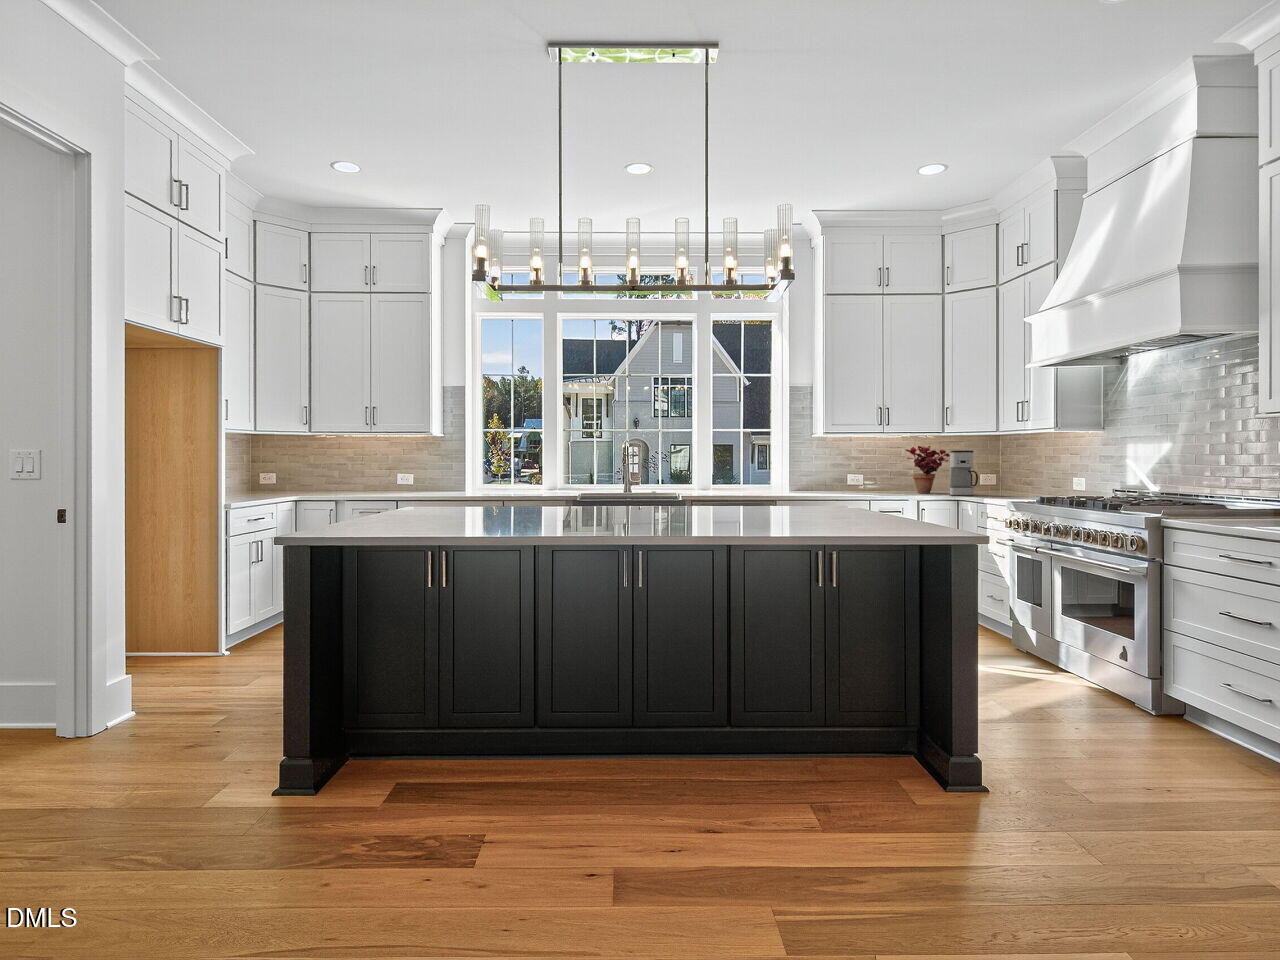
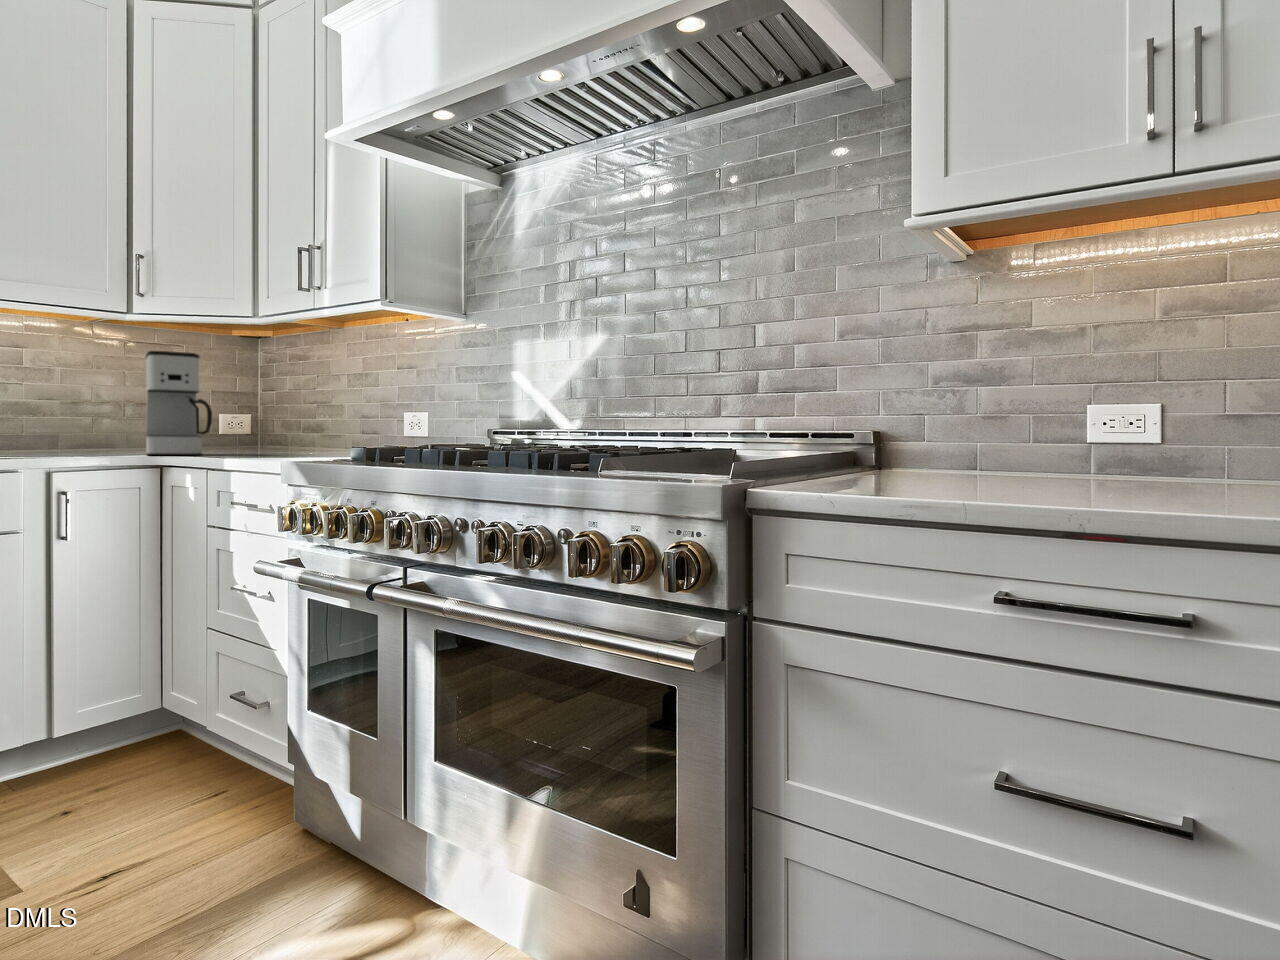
potted plant: present [906,446,950,493] -> none [29,343,150,452]

